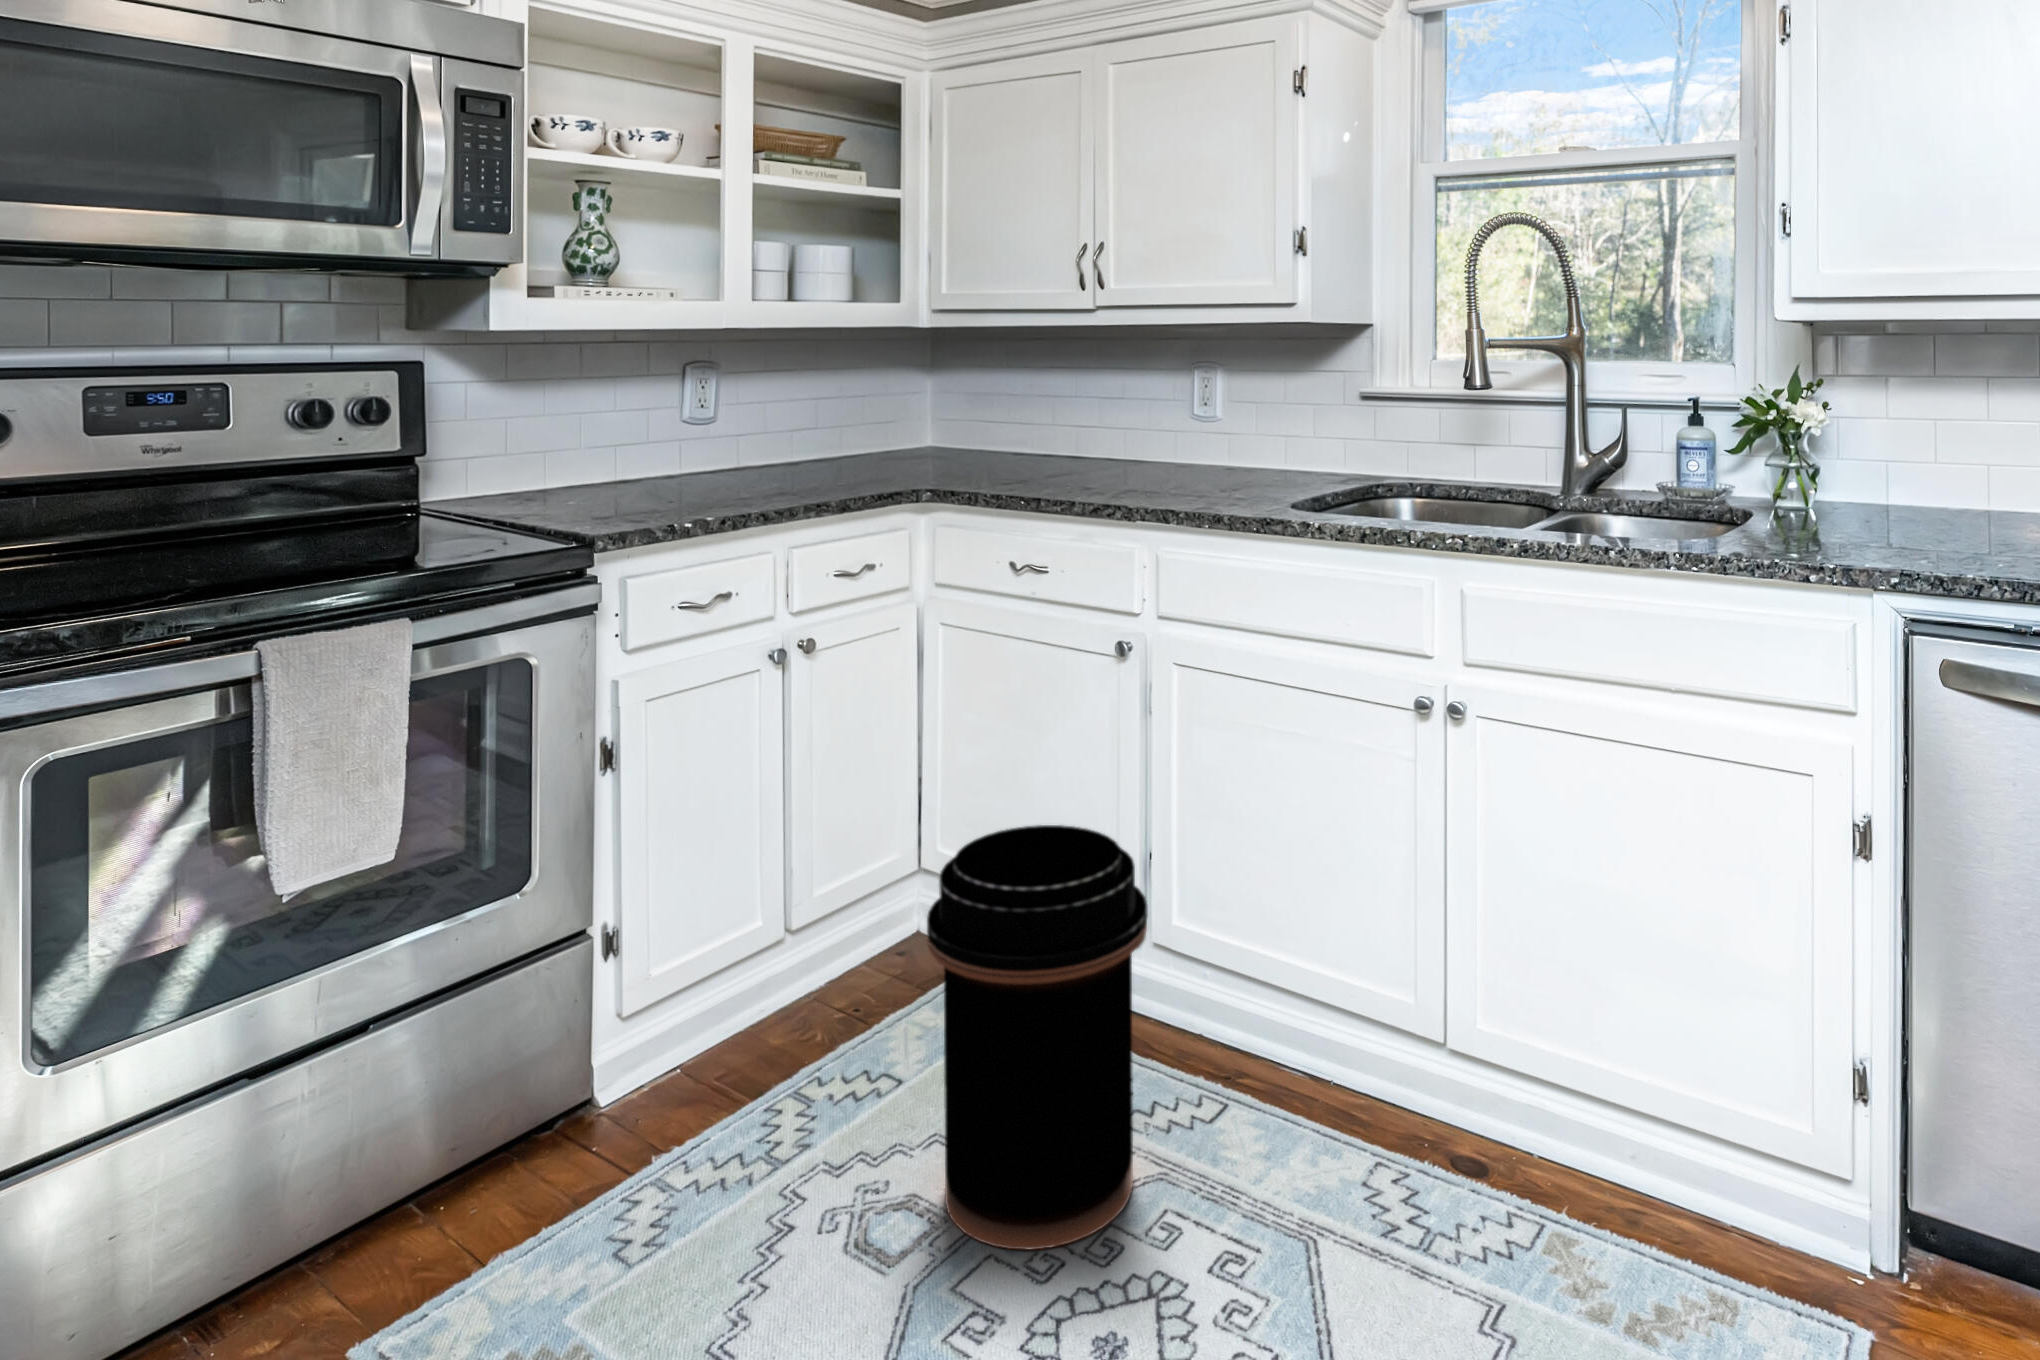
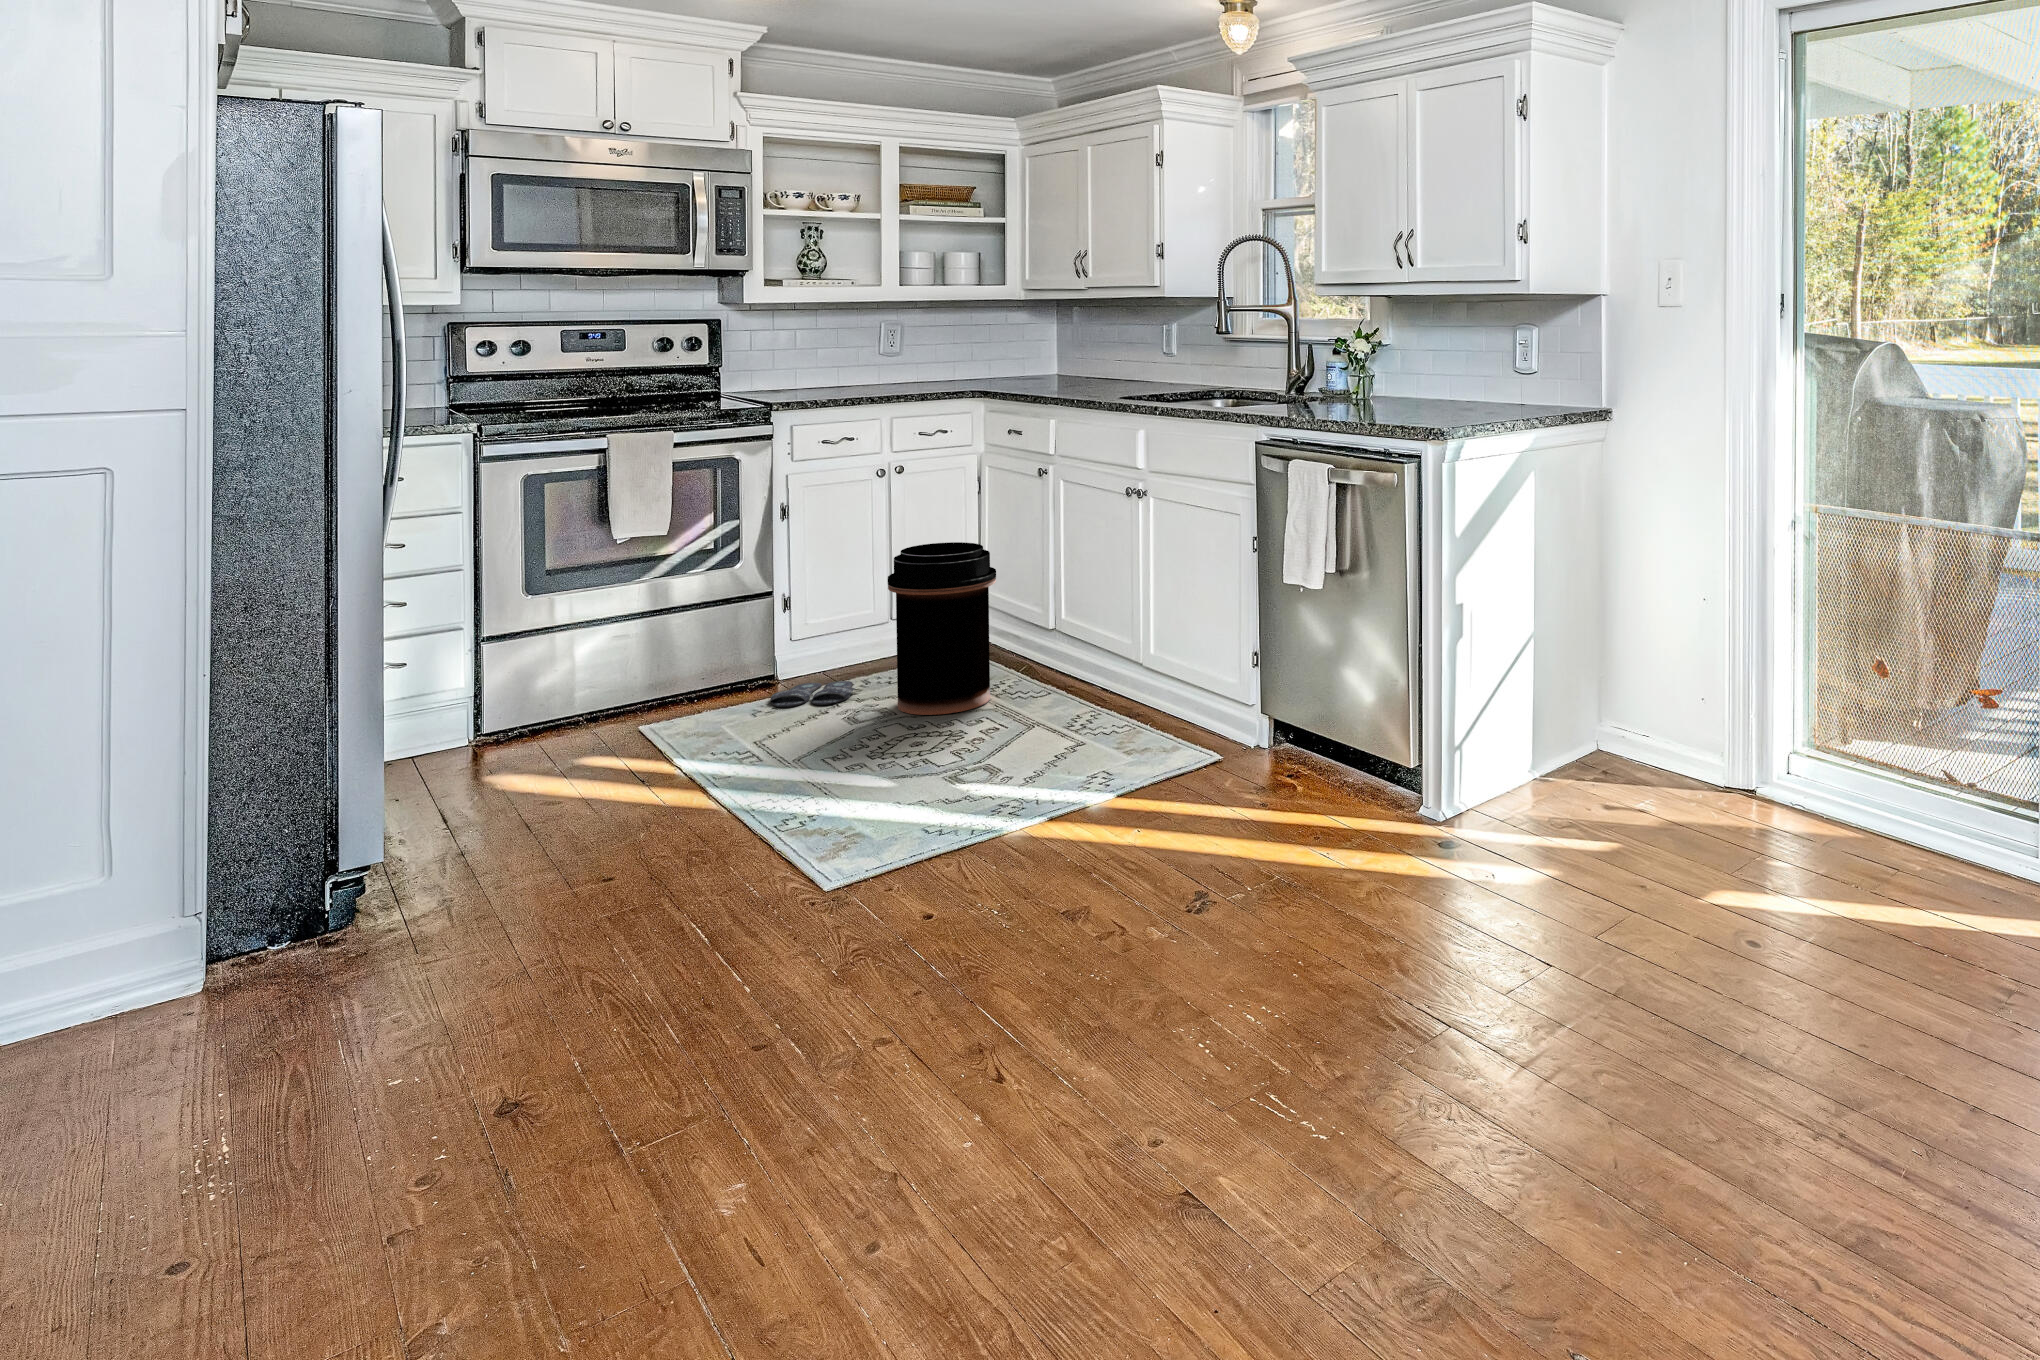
slippers: none [642,1124,818,1256] -> present [771,681,855,707]

